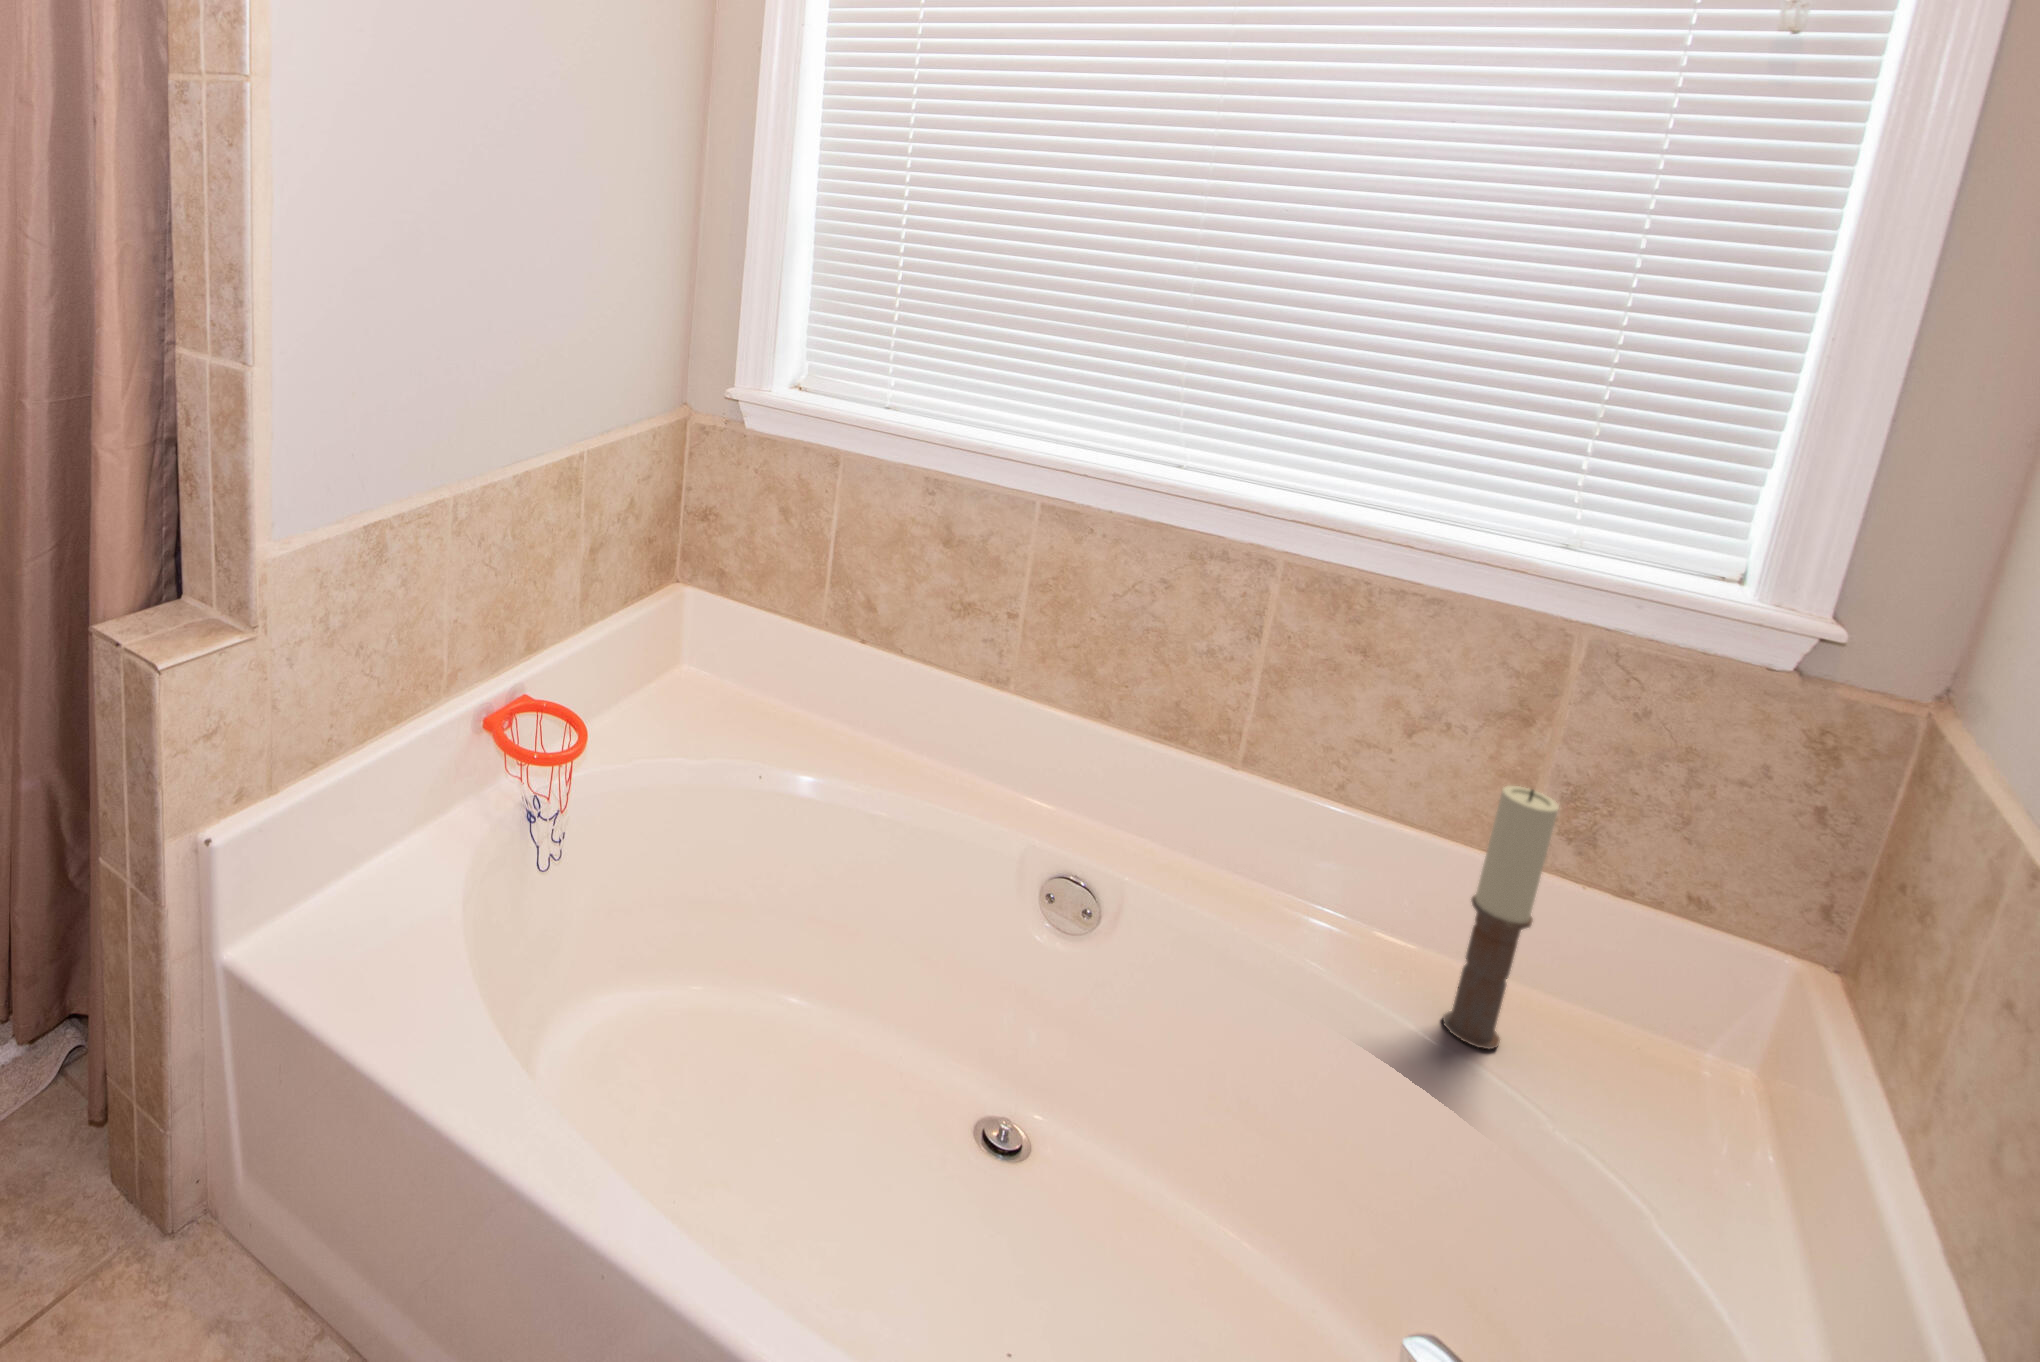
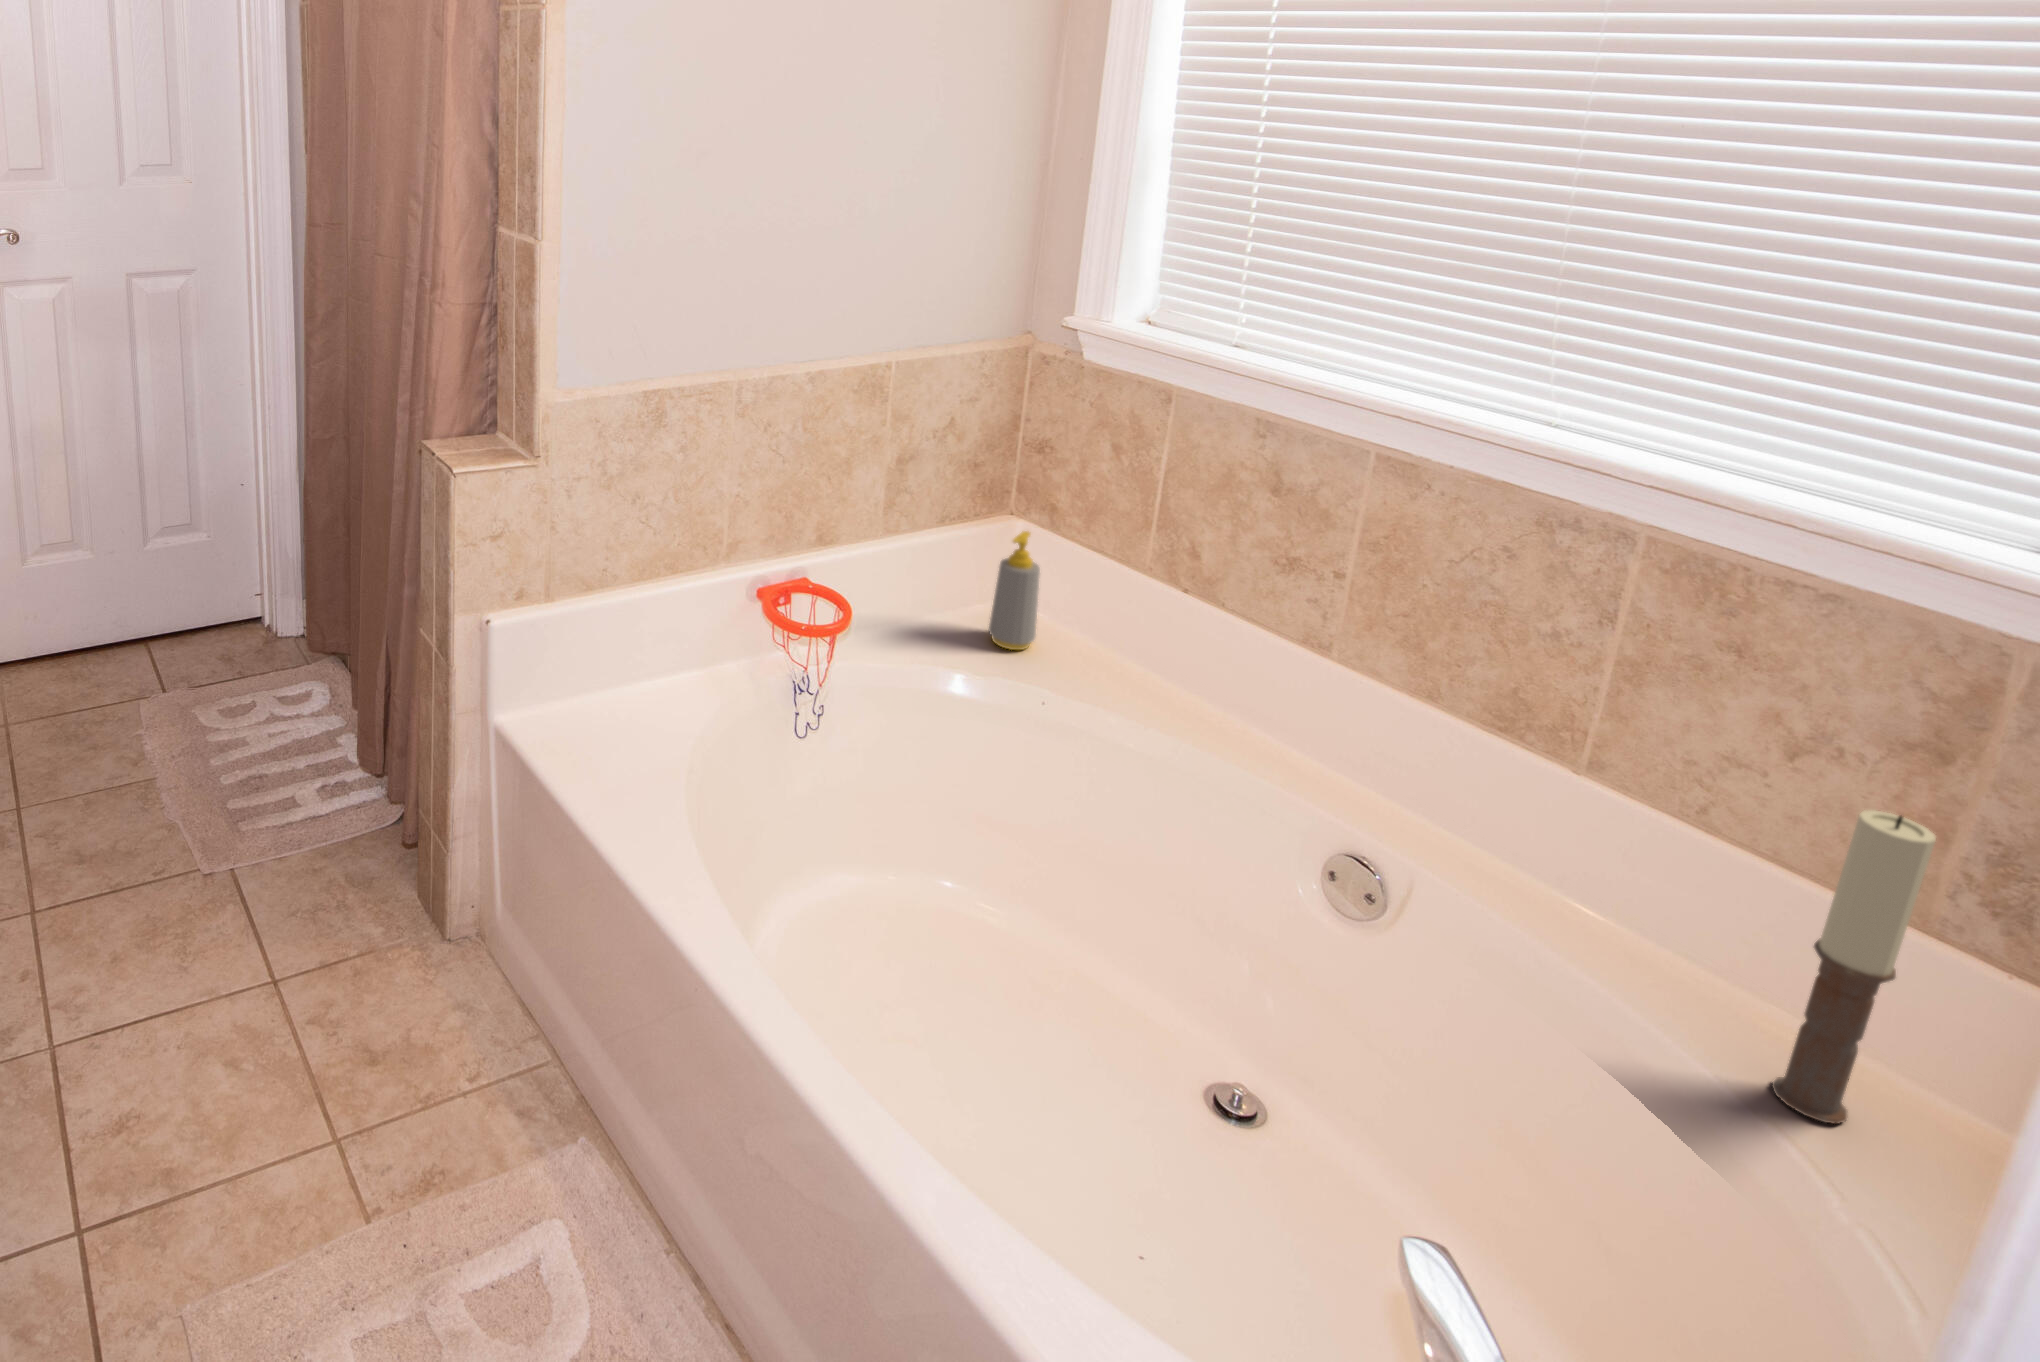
soap bottle: none [693,606,739,725] -> present [989,531,1040,650]

